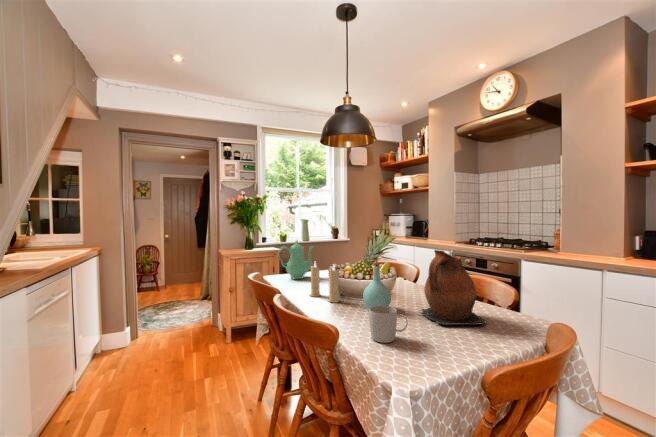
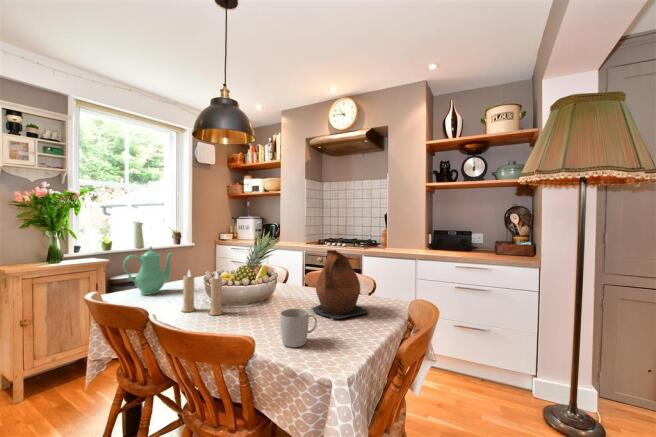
bottle: present [363,264,391,309] -> none [253,267,283,317]

